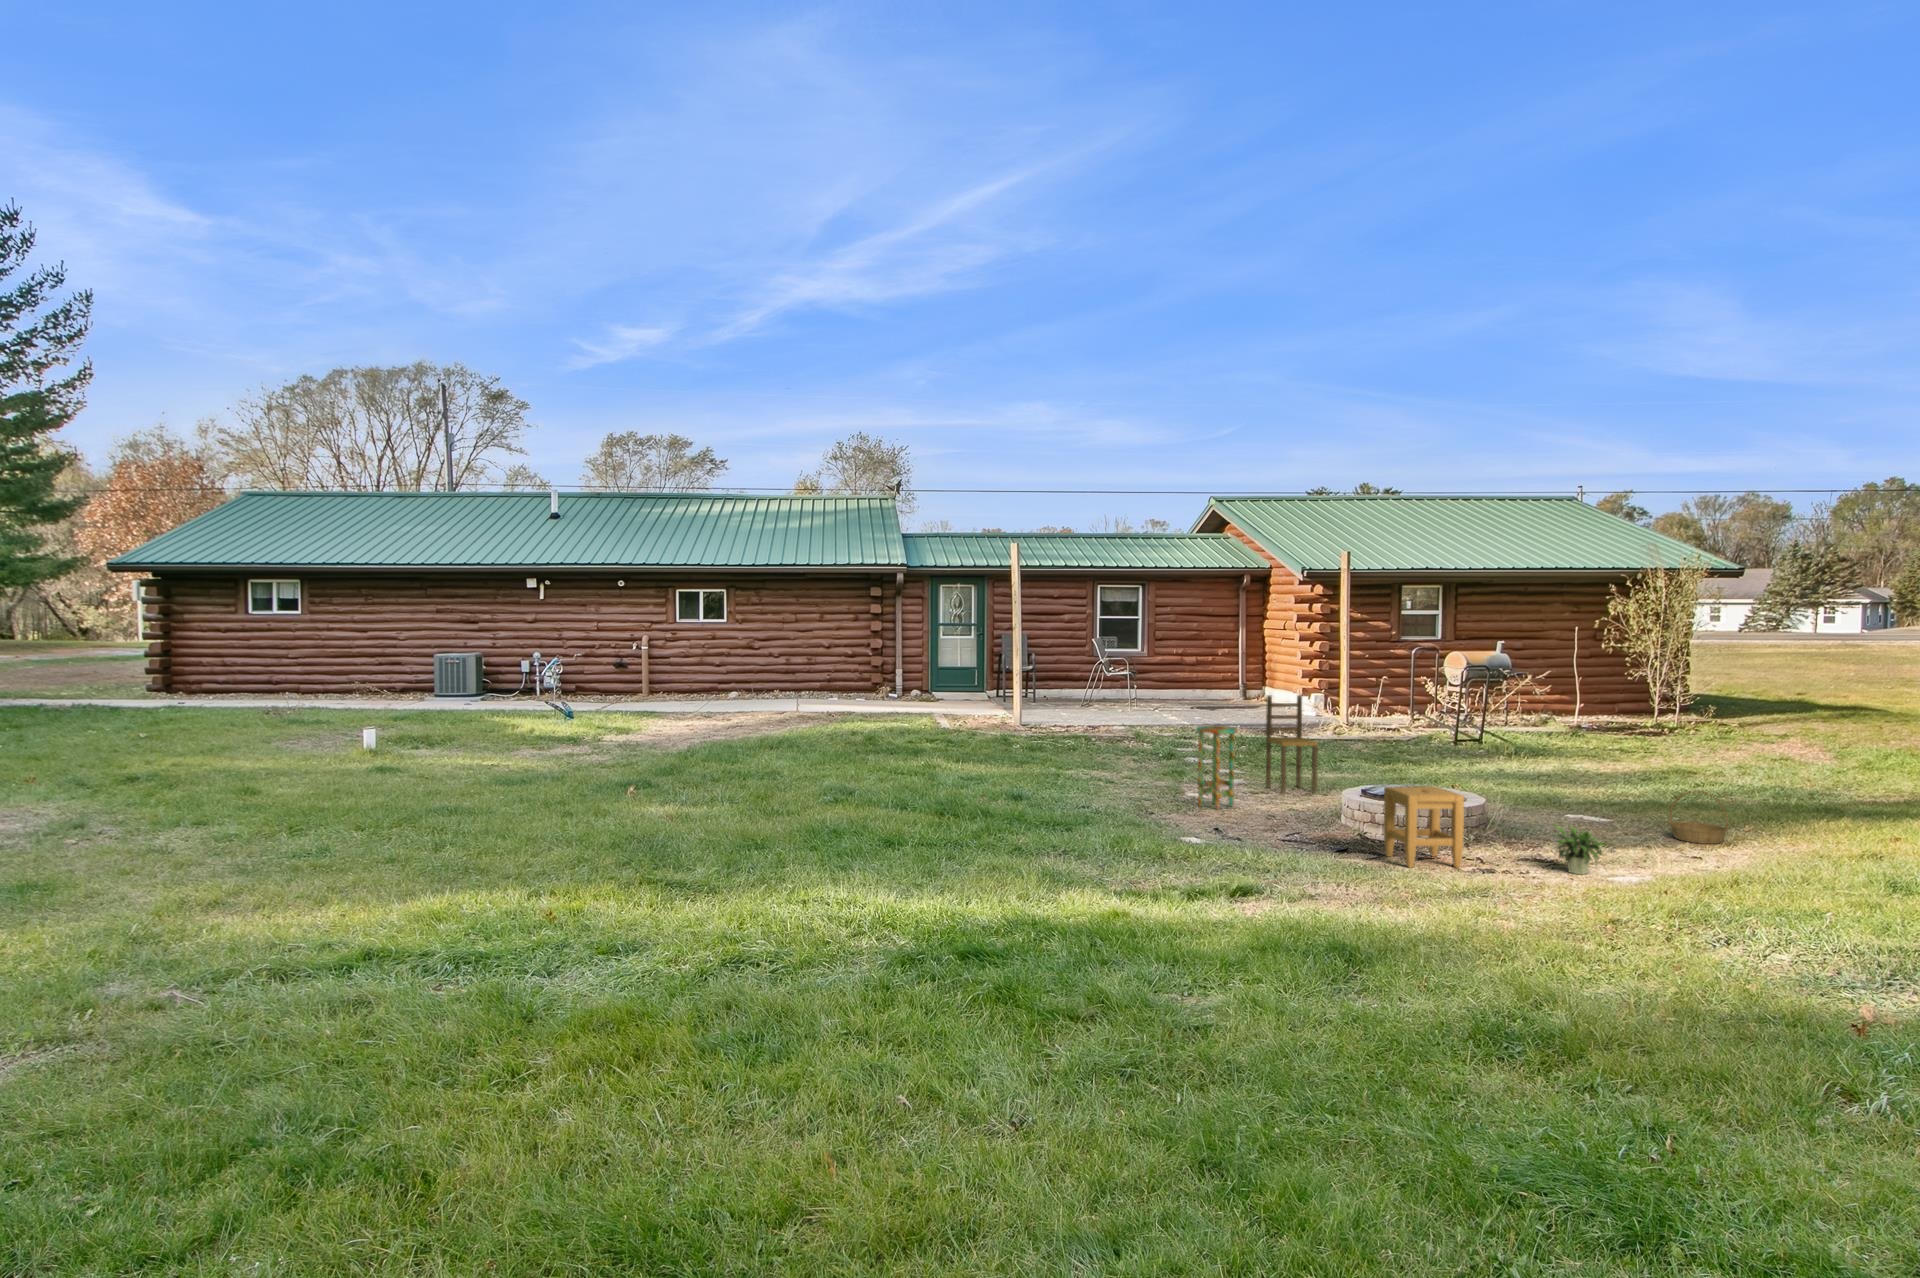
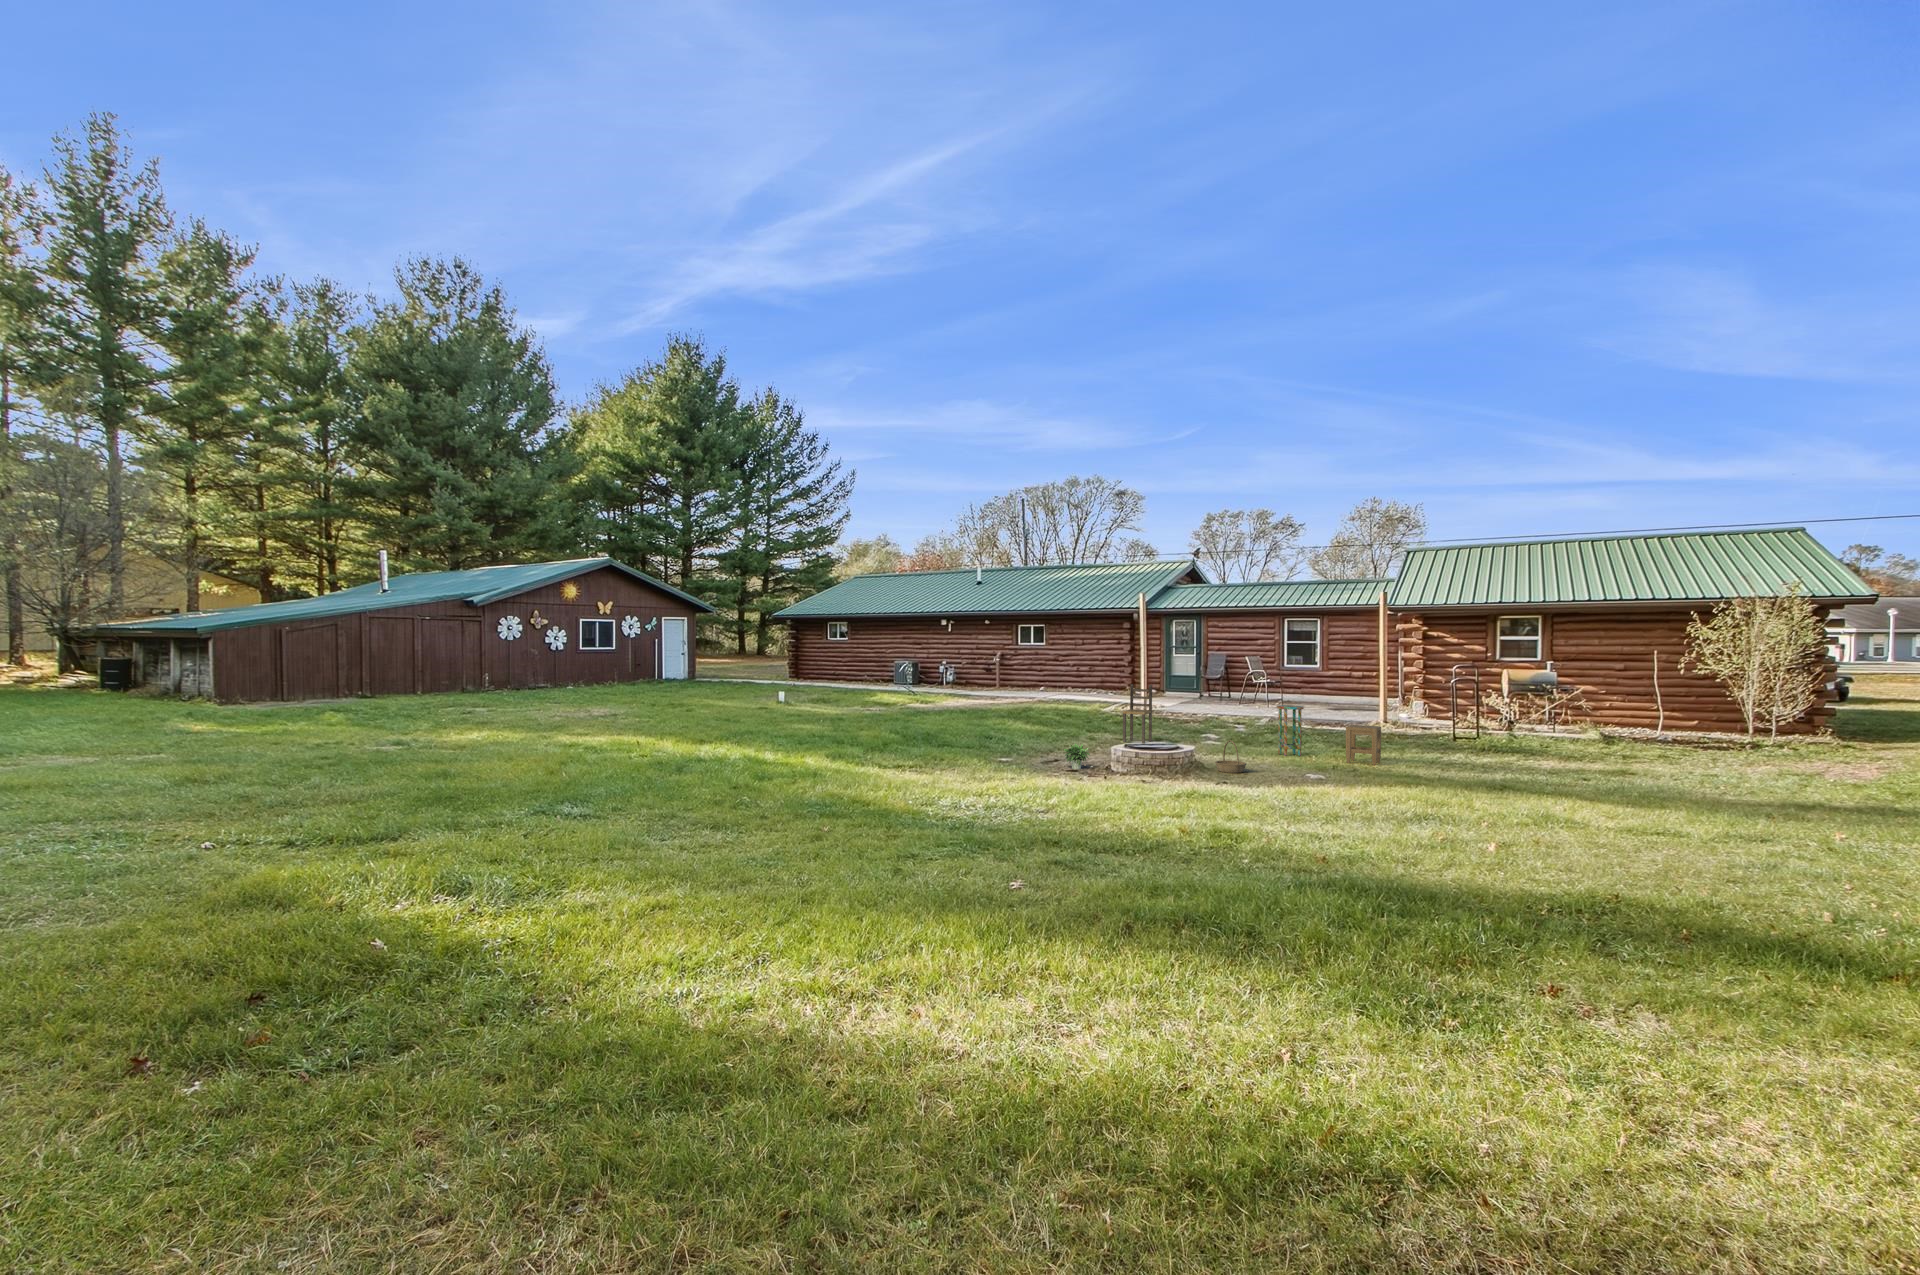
side table: present [1196,726,1238,809] -> present [1276,705,1304,756]
stool: present [1384,786,1464,868] -> present [1346,725,1381,765]

